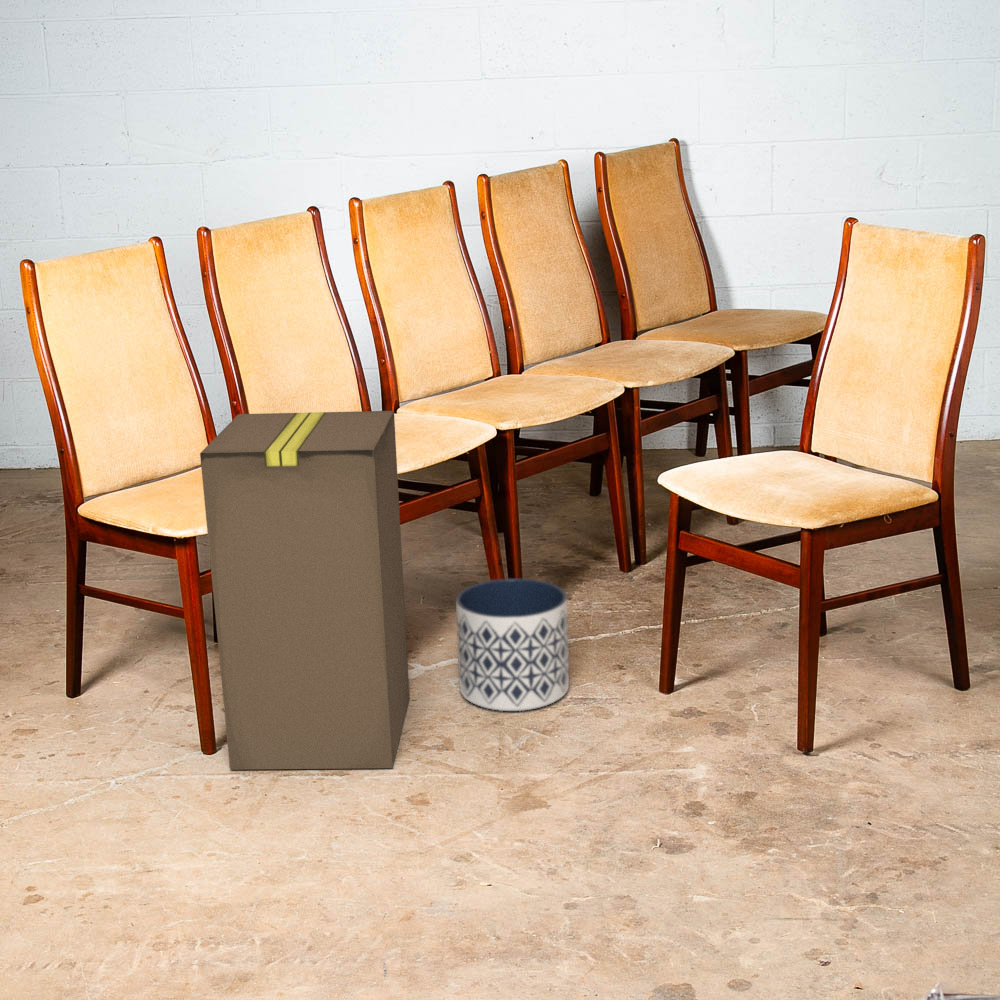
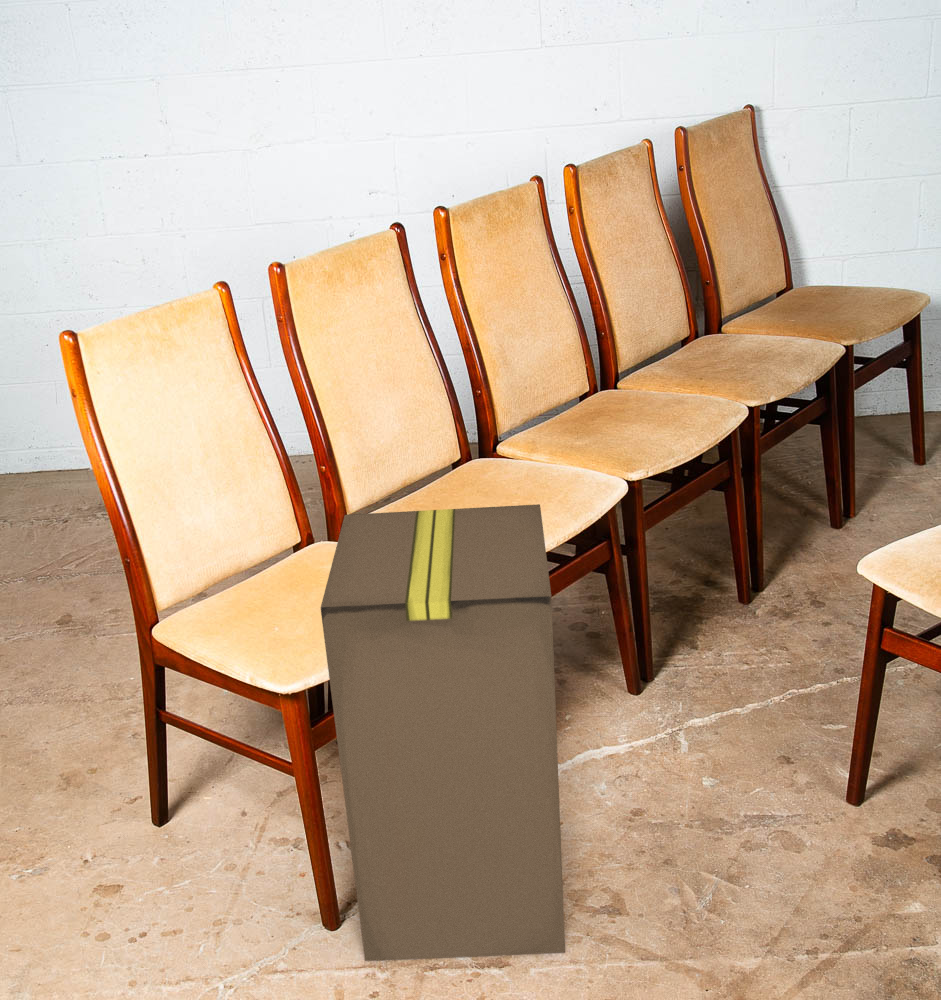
planter: present [456,579,569,711] -> none [608,671,742,843]

